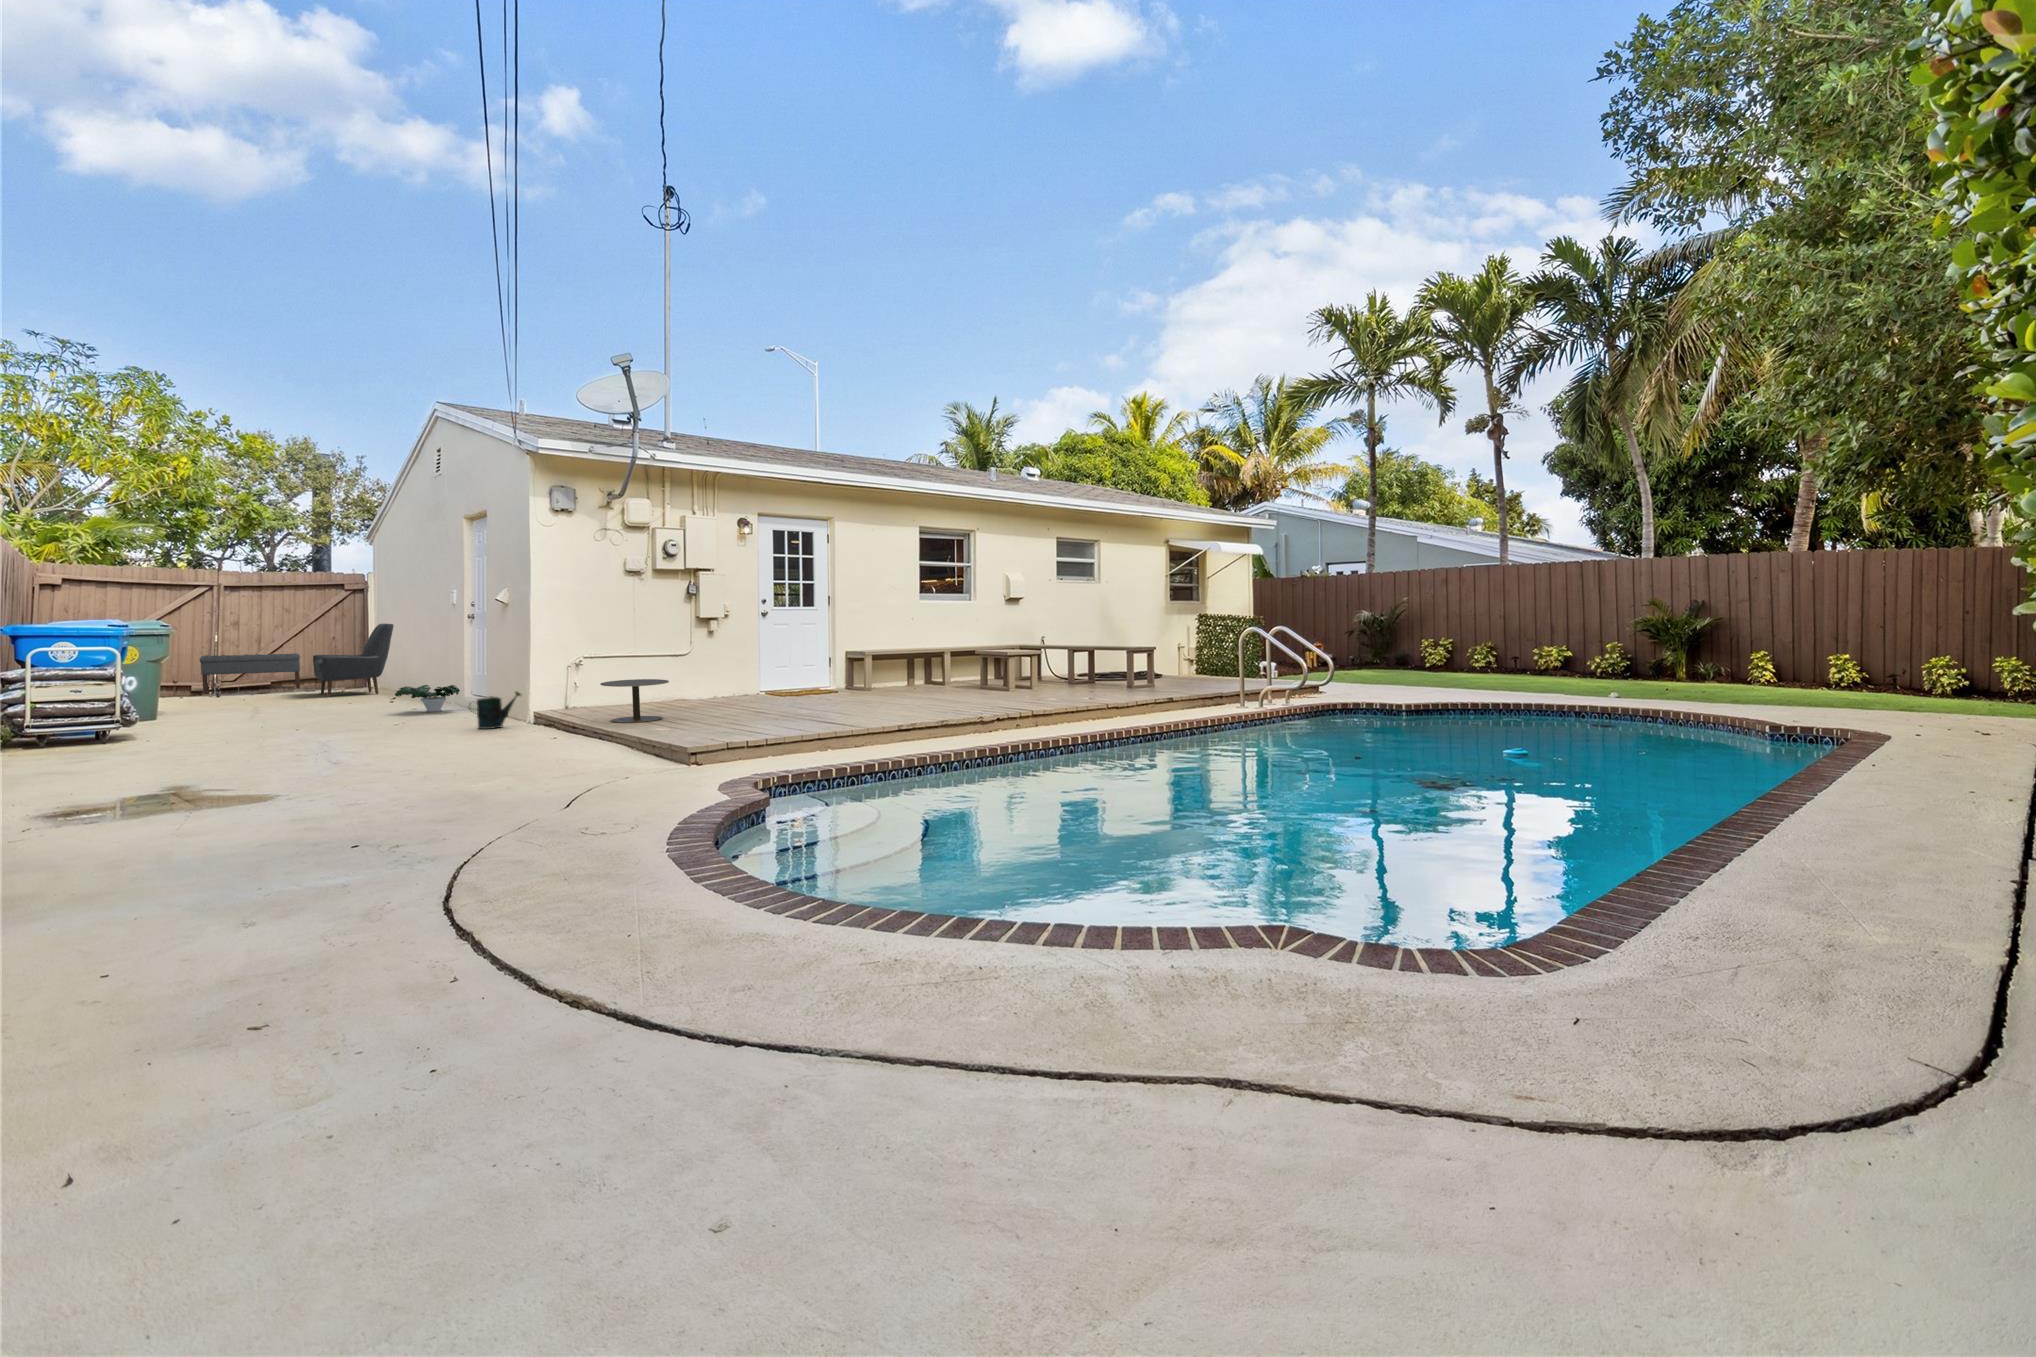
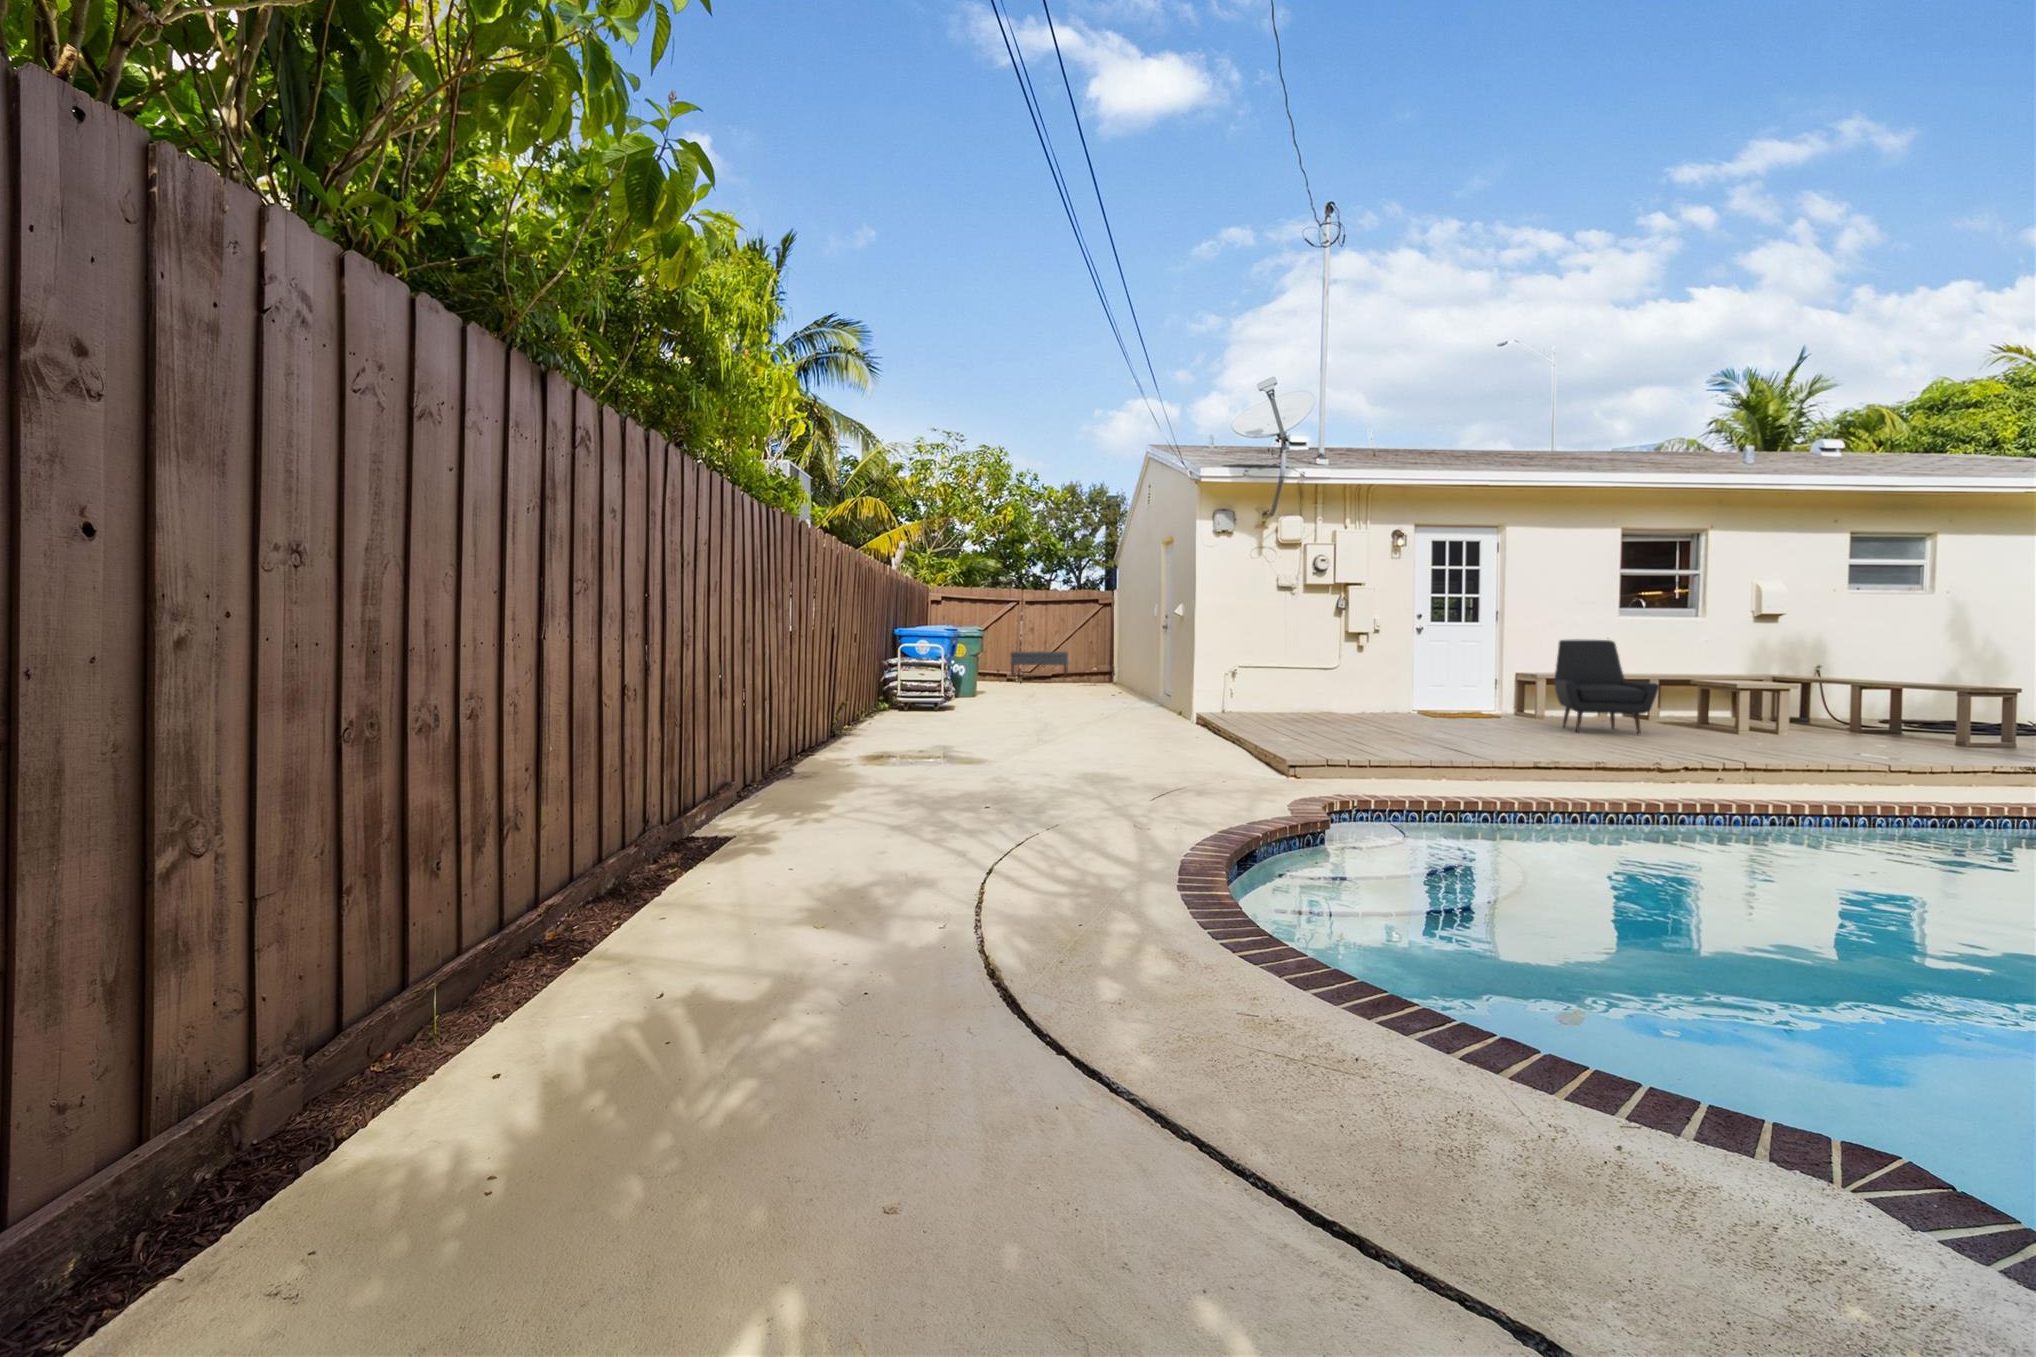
chair: present [313,623,394,697] -> present [1554,639,1659,734]
side table: present [600,679,669,723] -> none [1247,688,1309,729]
potted plant: present [395,685,460,712] -> none [1106,682,1152,704]
watering can: present [471,692,521,729] -> none [1142,692,1184,723]

